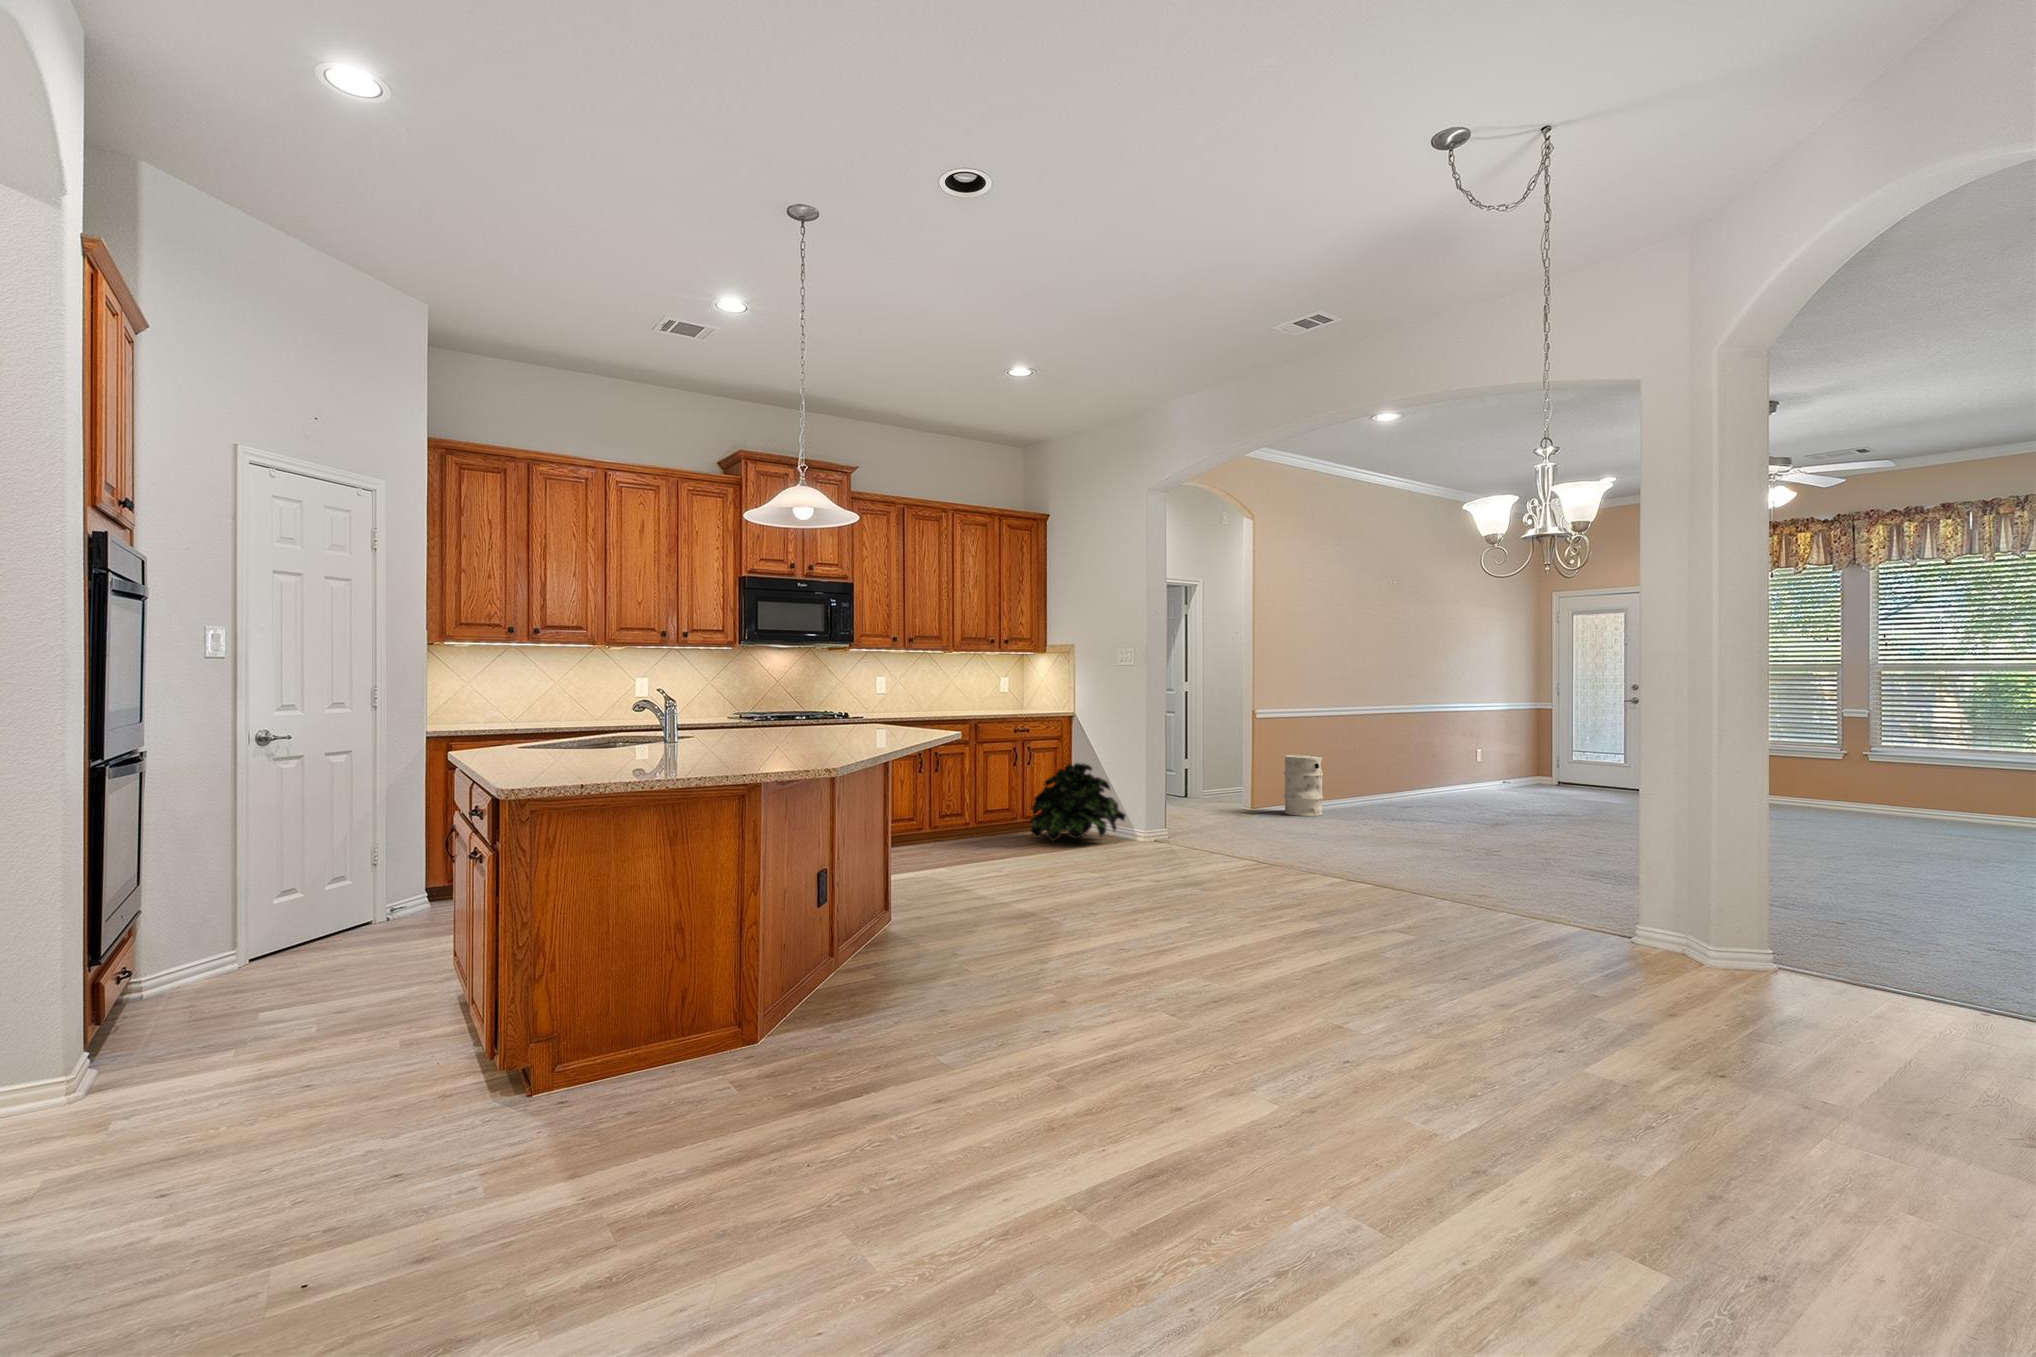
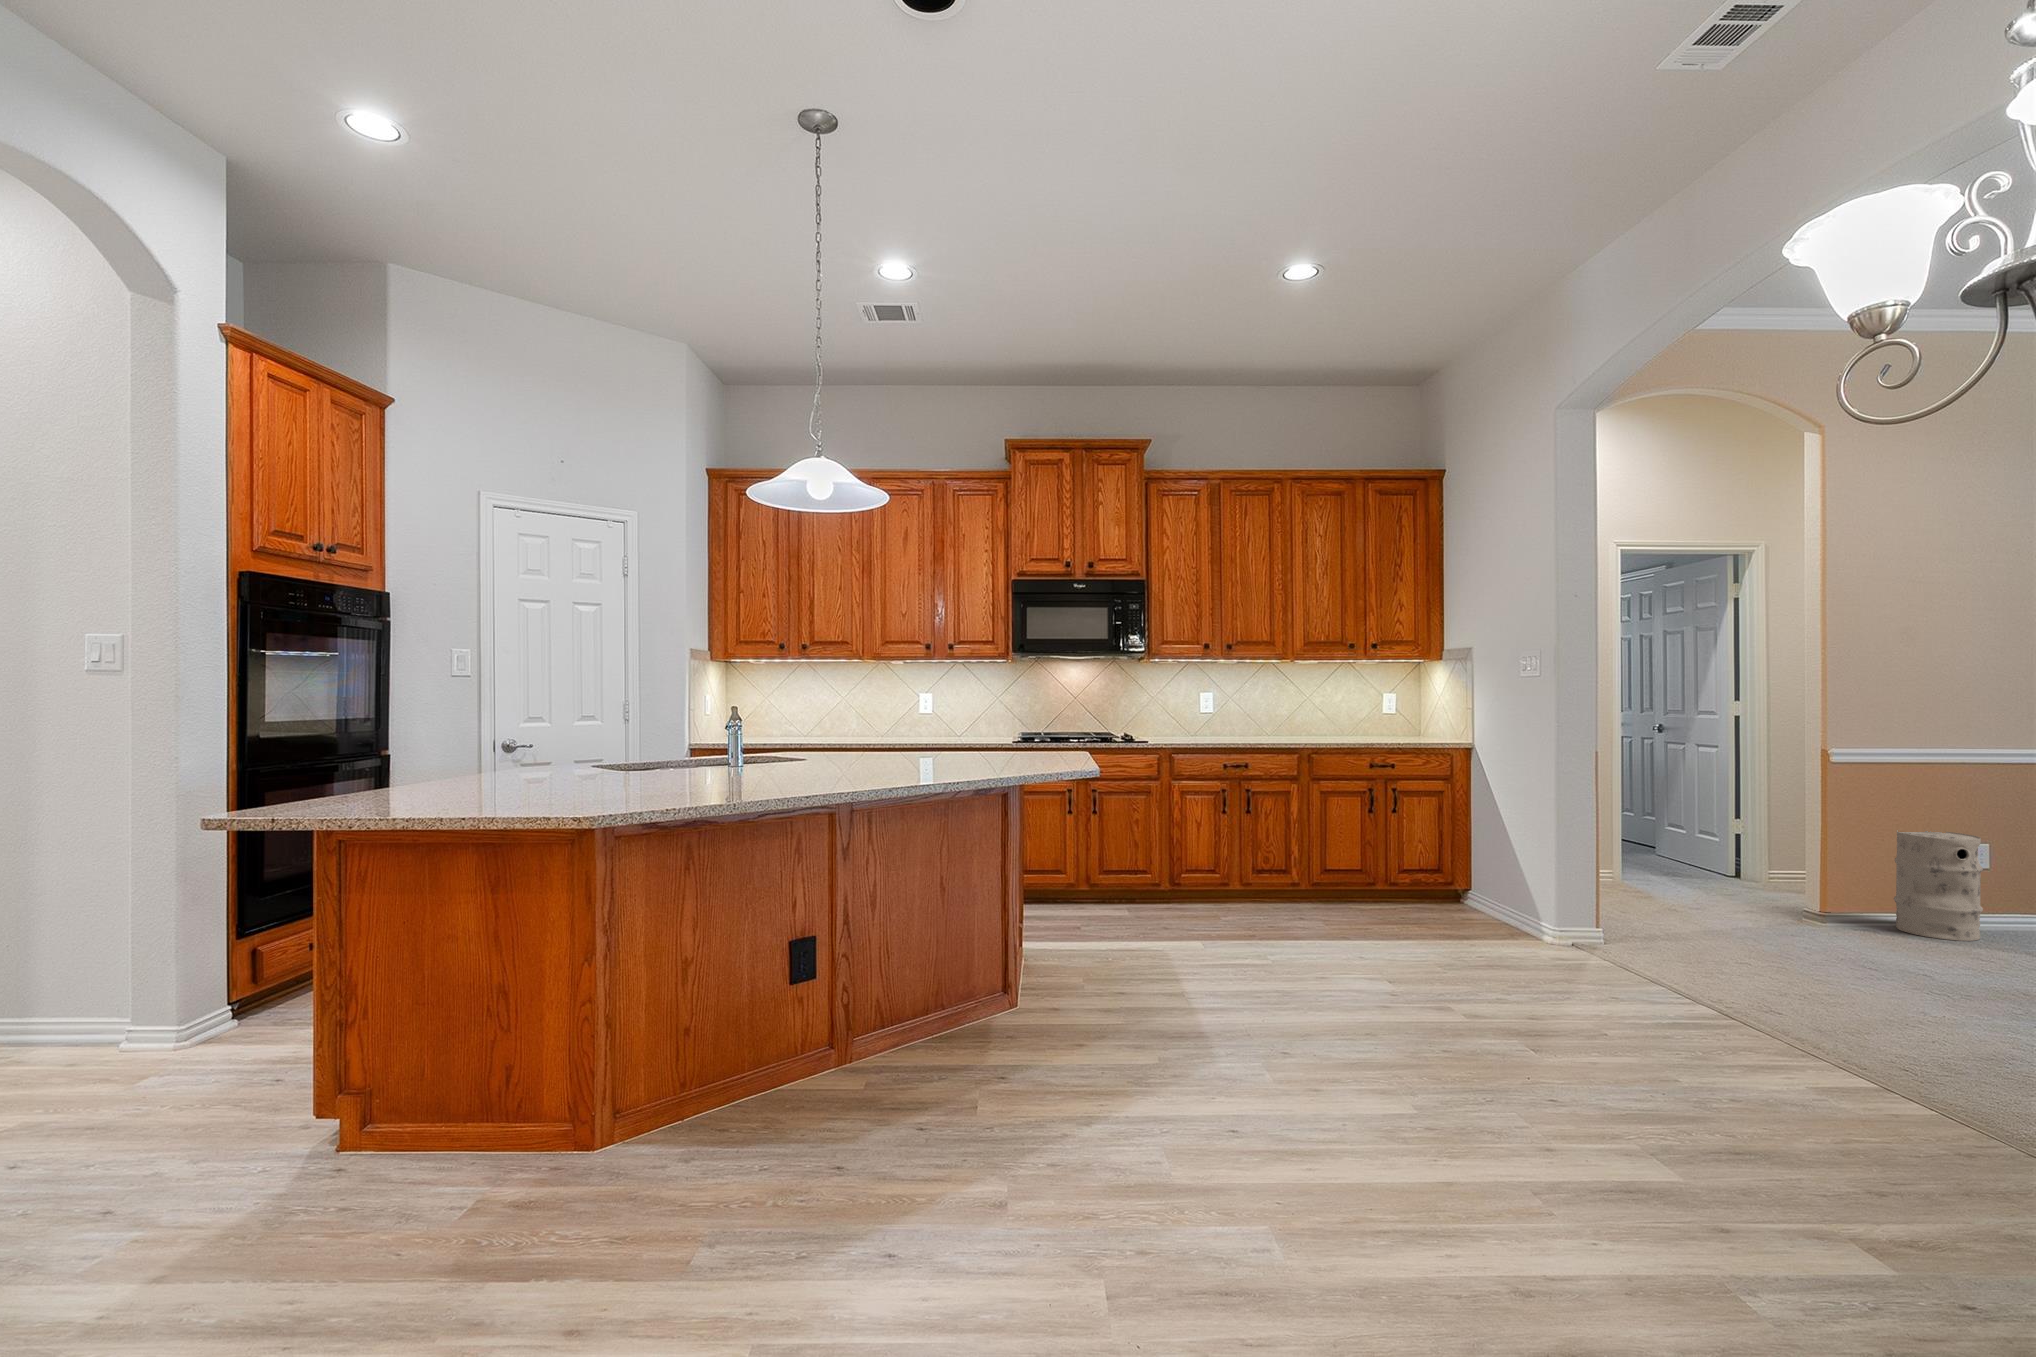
potted plant: present [1030,763,1125,841] -> none [1368,817,1517,928]

